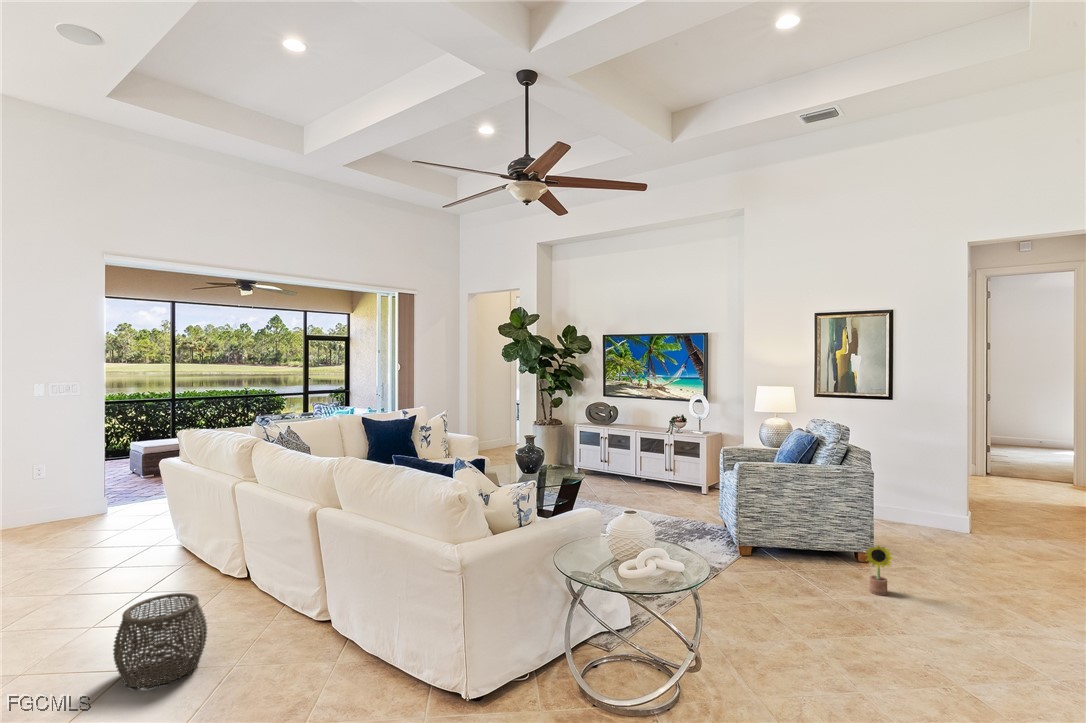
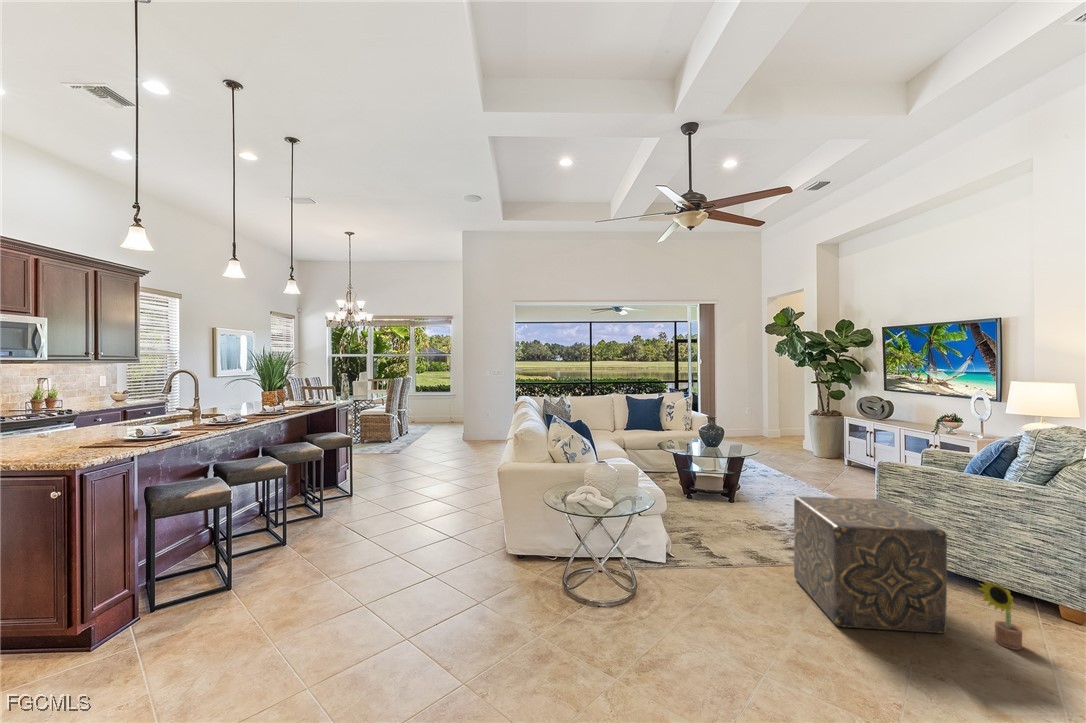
ottoman: none [731,499,856,629] -> present [794,497,947,633]
woven basket: present [113,593,207,688] -> none [440,462,477,500]

